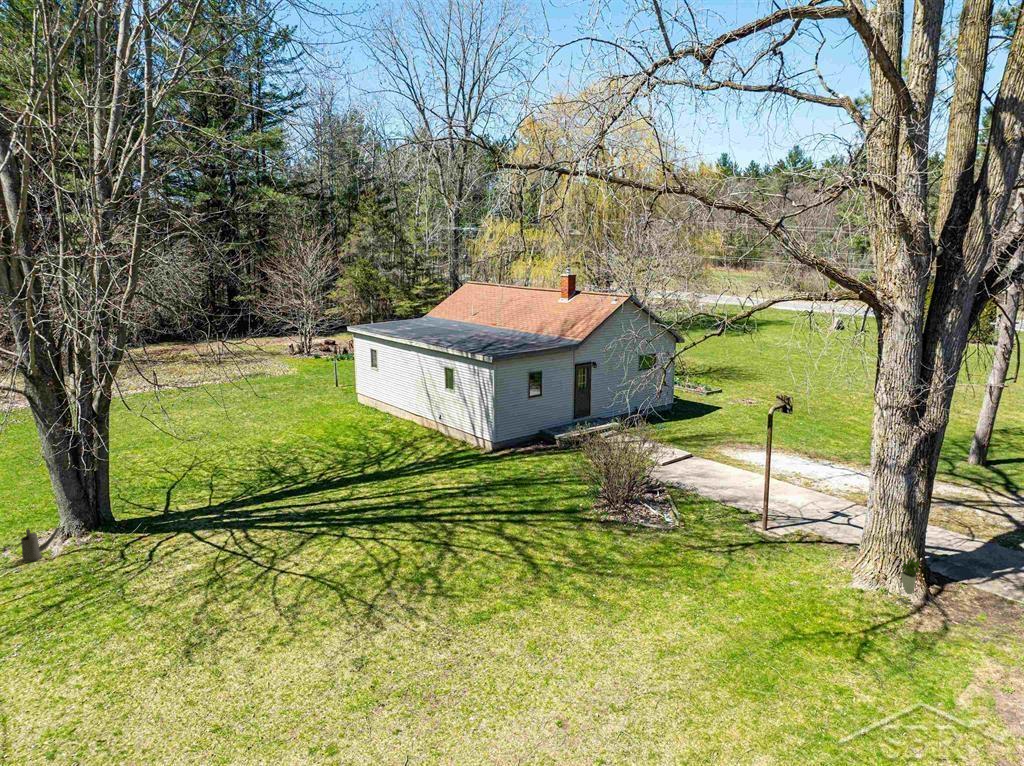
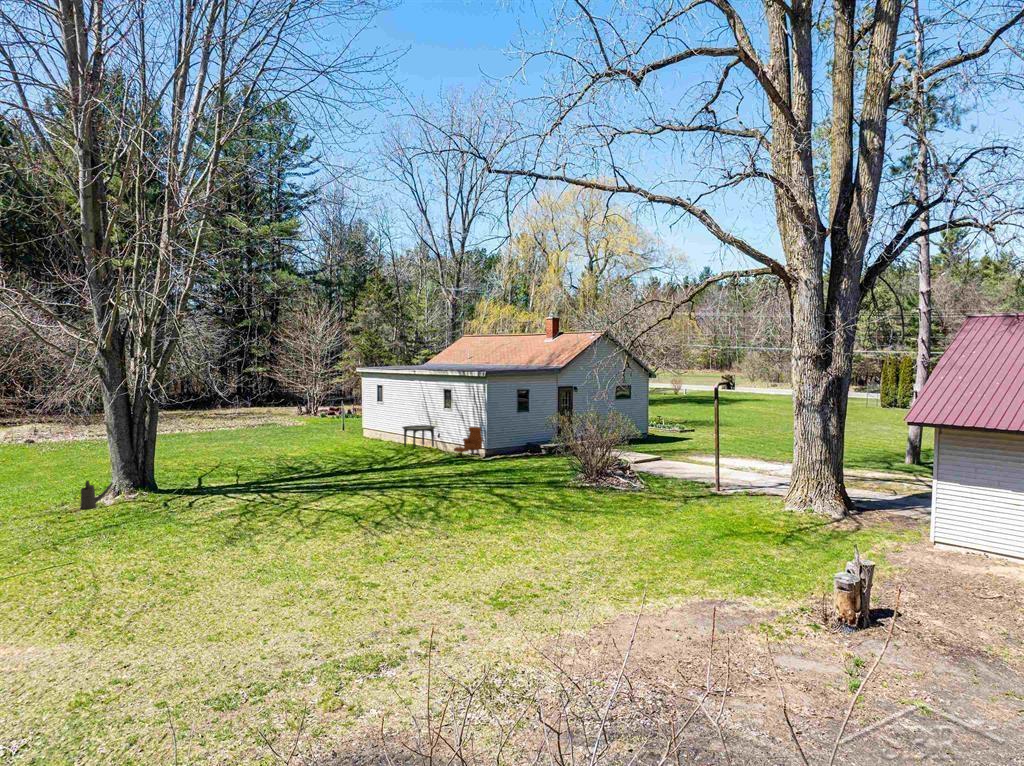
round table: none [398,405,437,435] -> present [402,425,435,449]
lounge chair: none [458,417,492,456] -> present [454,427,483,458]
planter: present [901,558,920,603] -> none [822,482,841,522]

